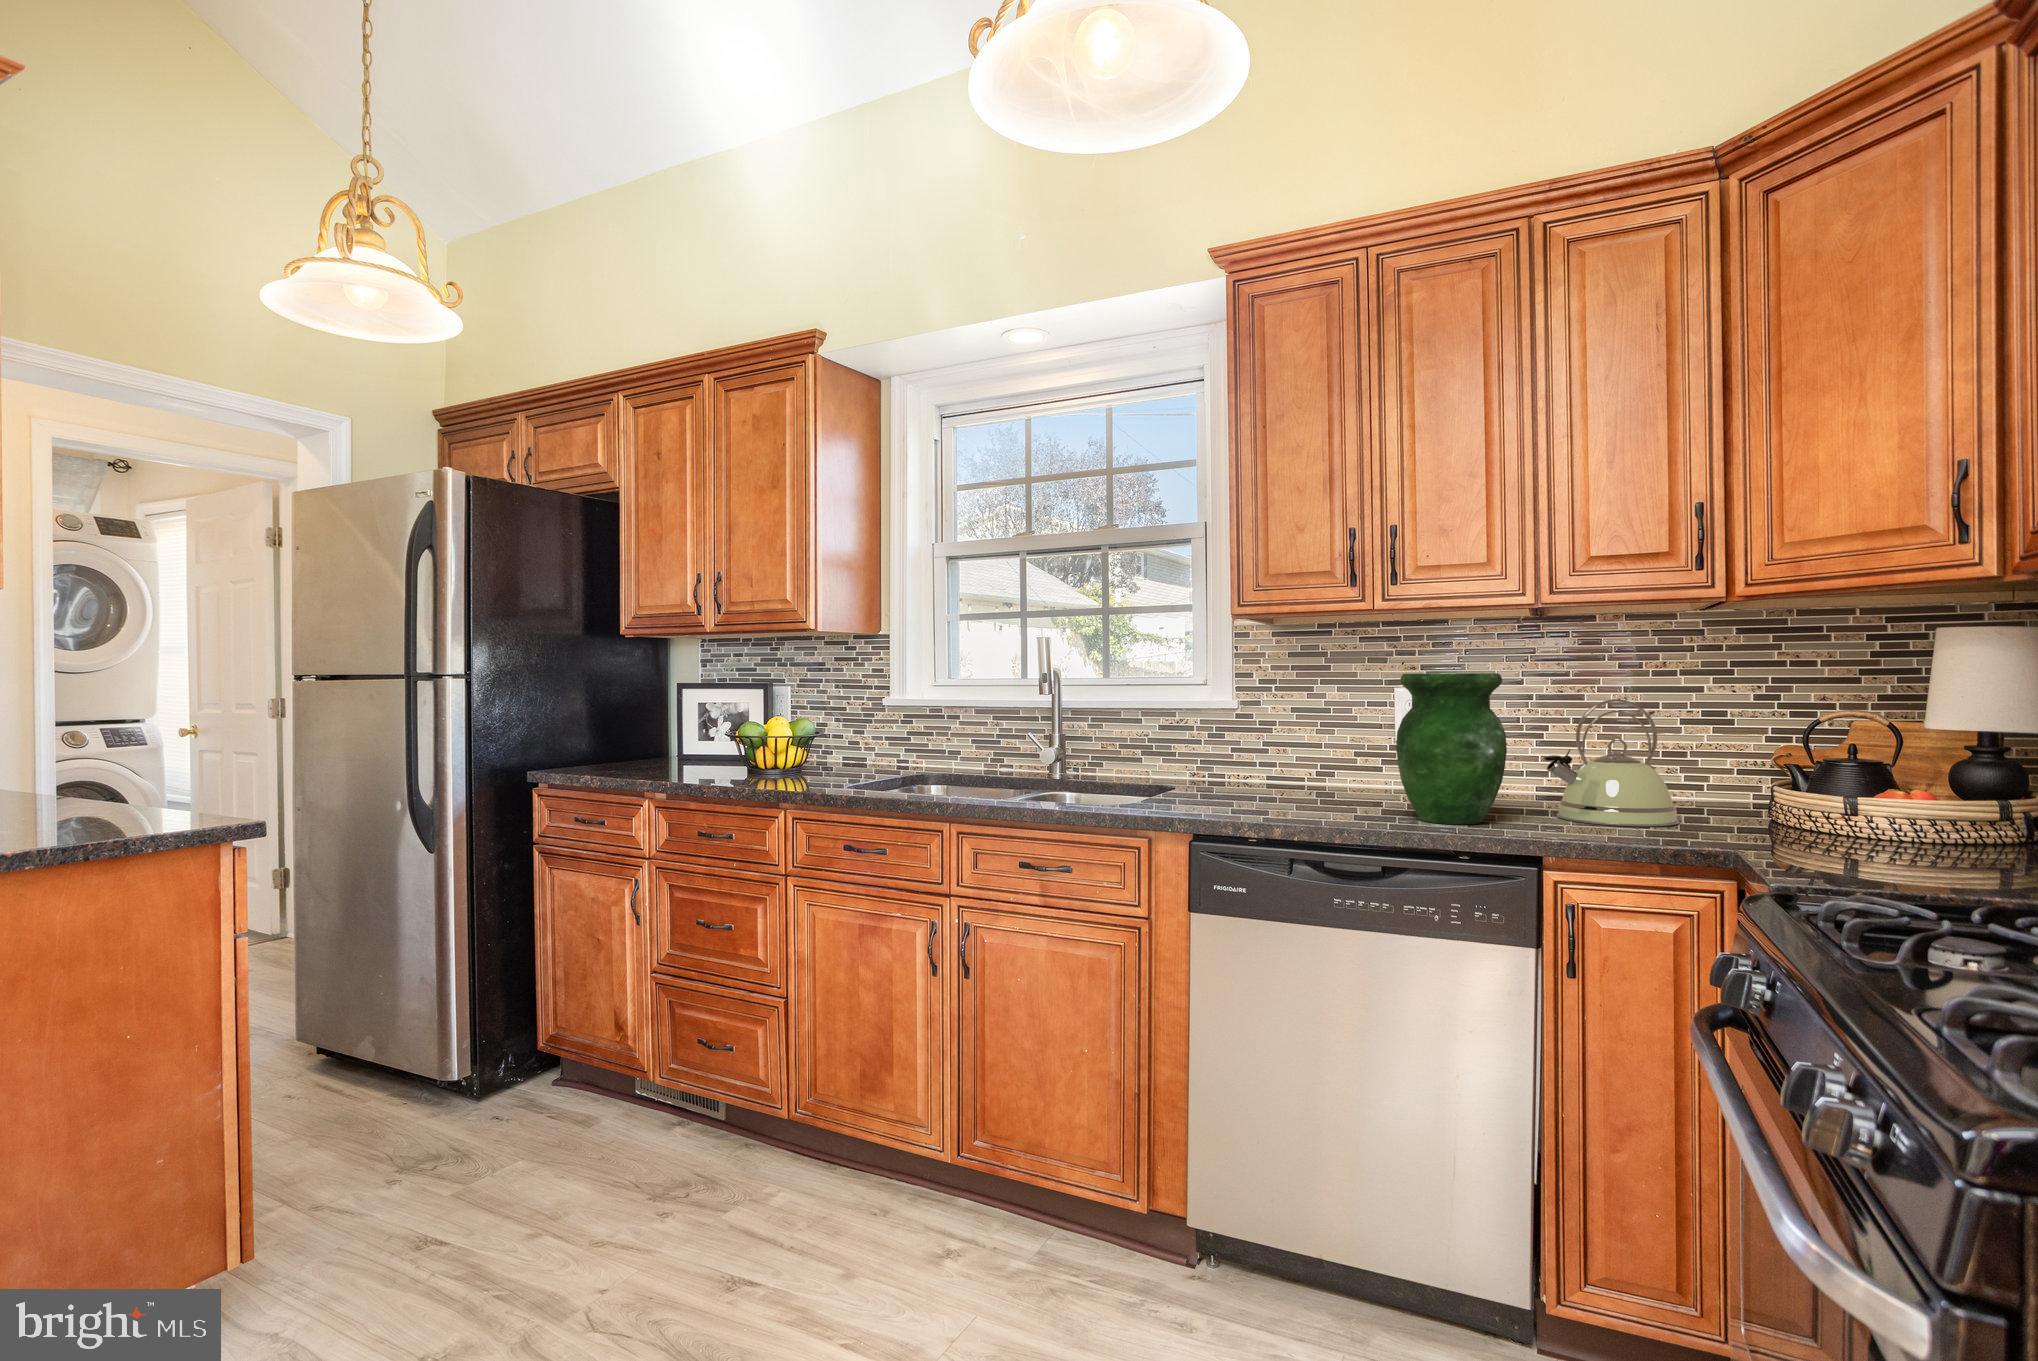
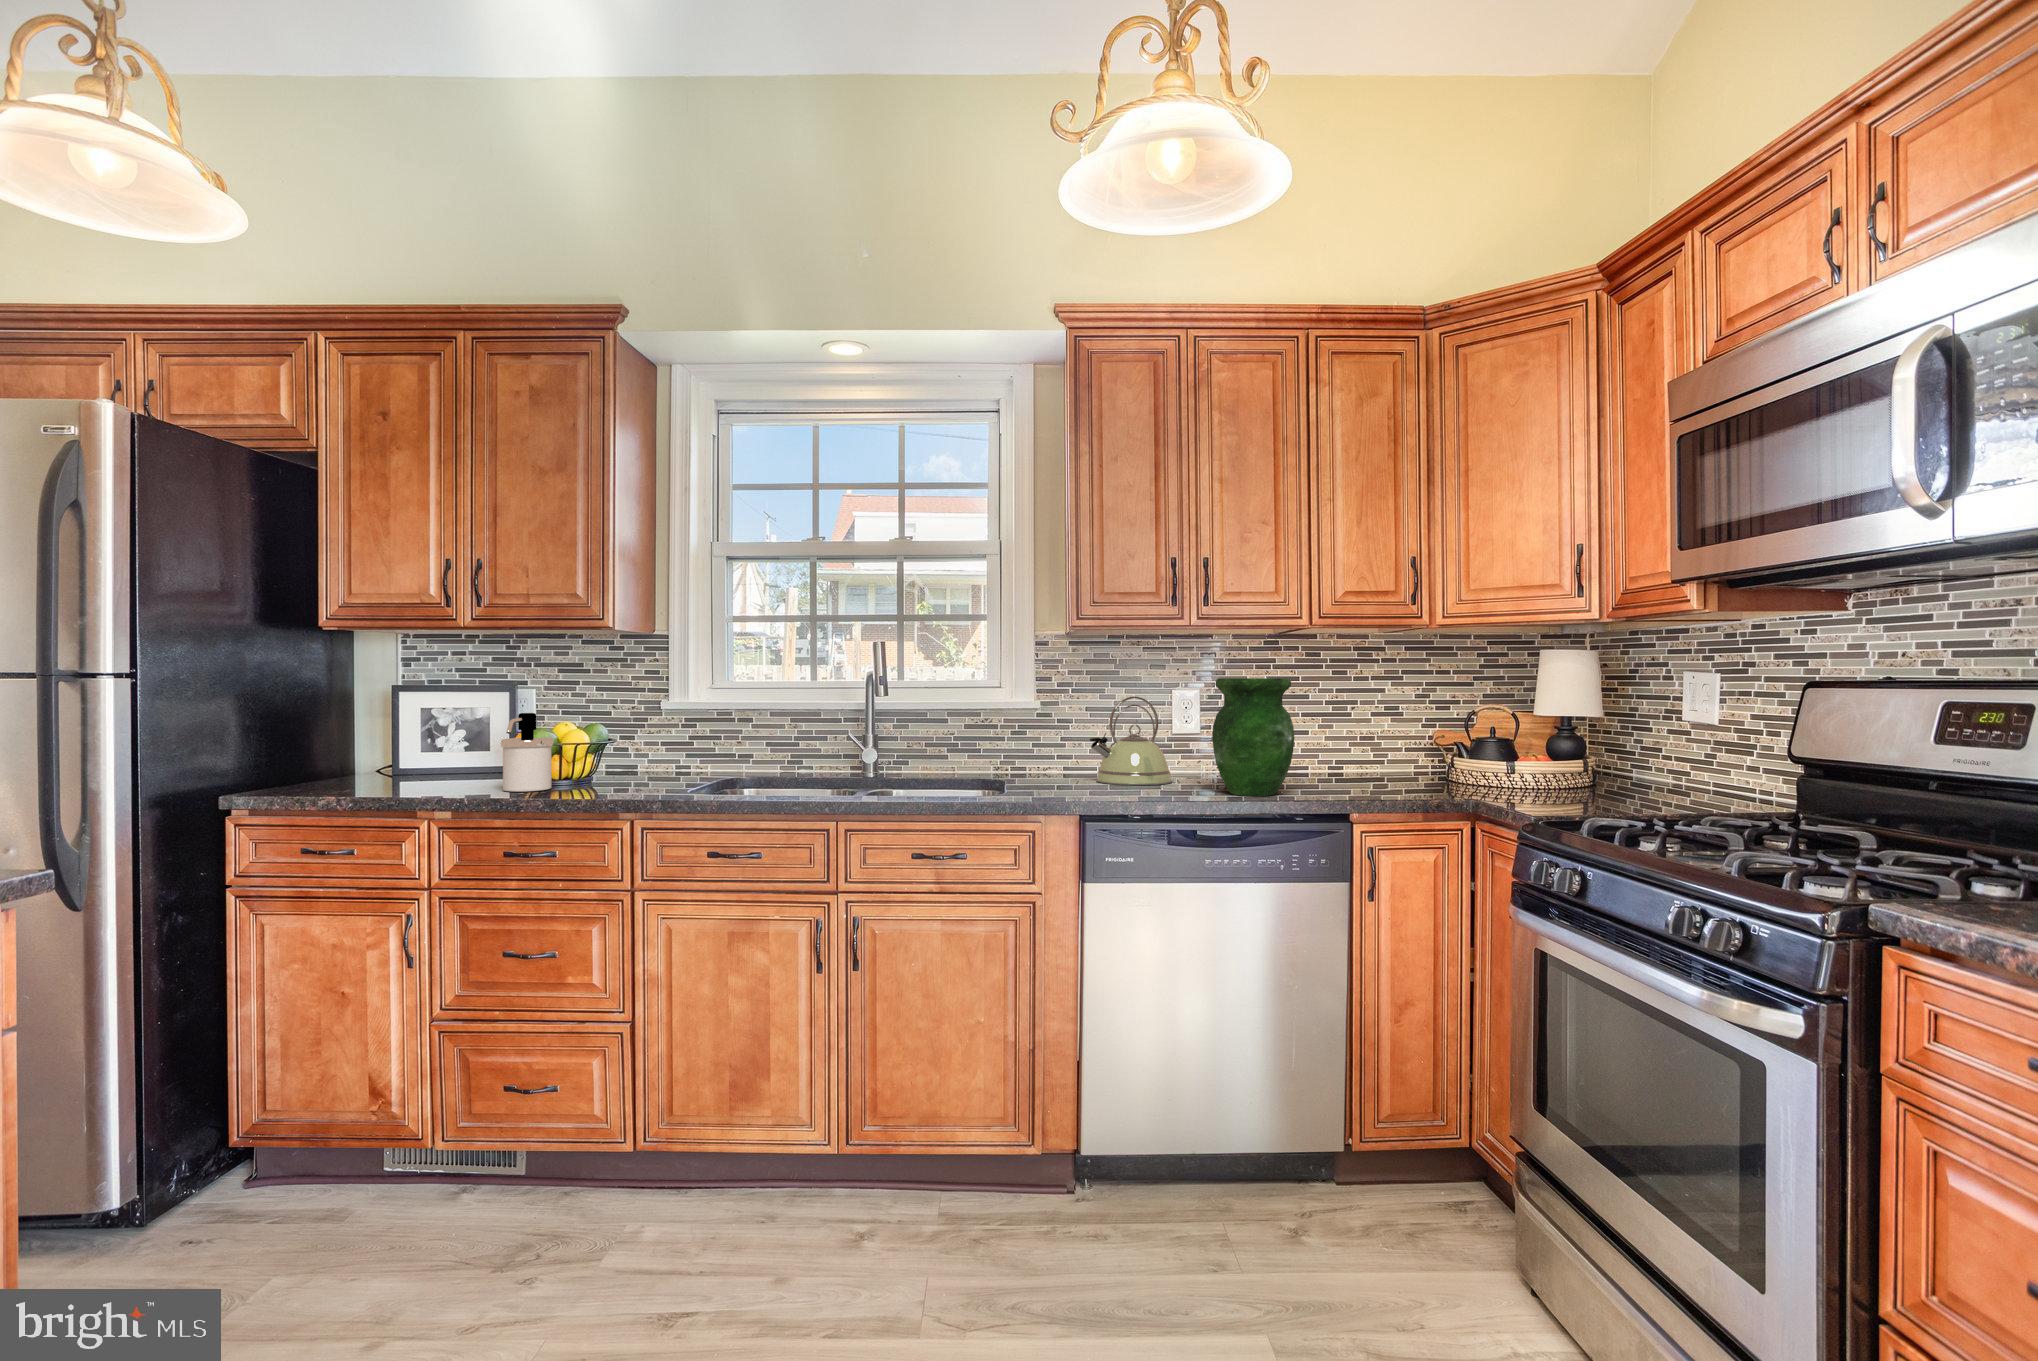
kettle: present [1544,699,1679,826] -> present [1090,696,1172,785]
soap dispenser: none [718,707,769,778] -> present [501,713,553,792]

